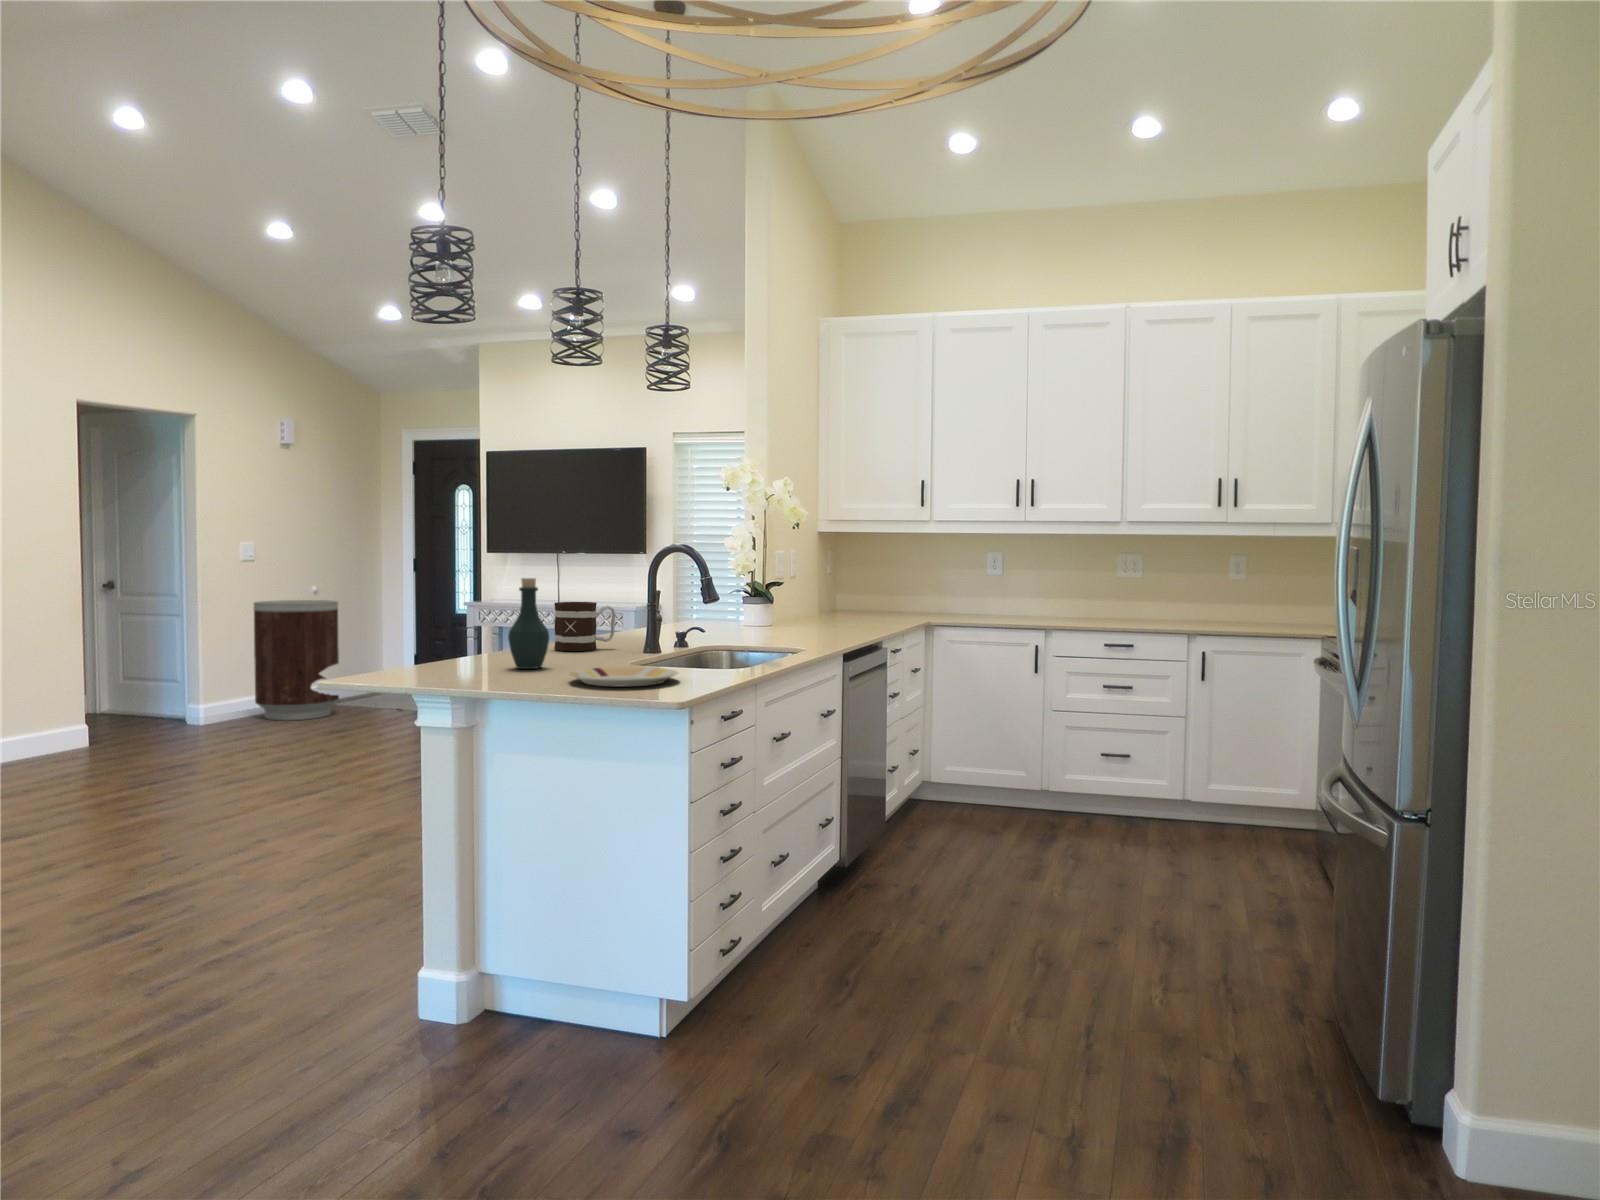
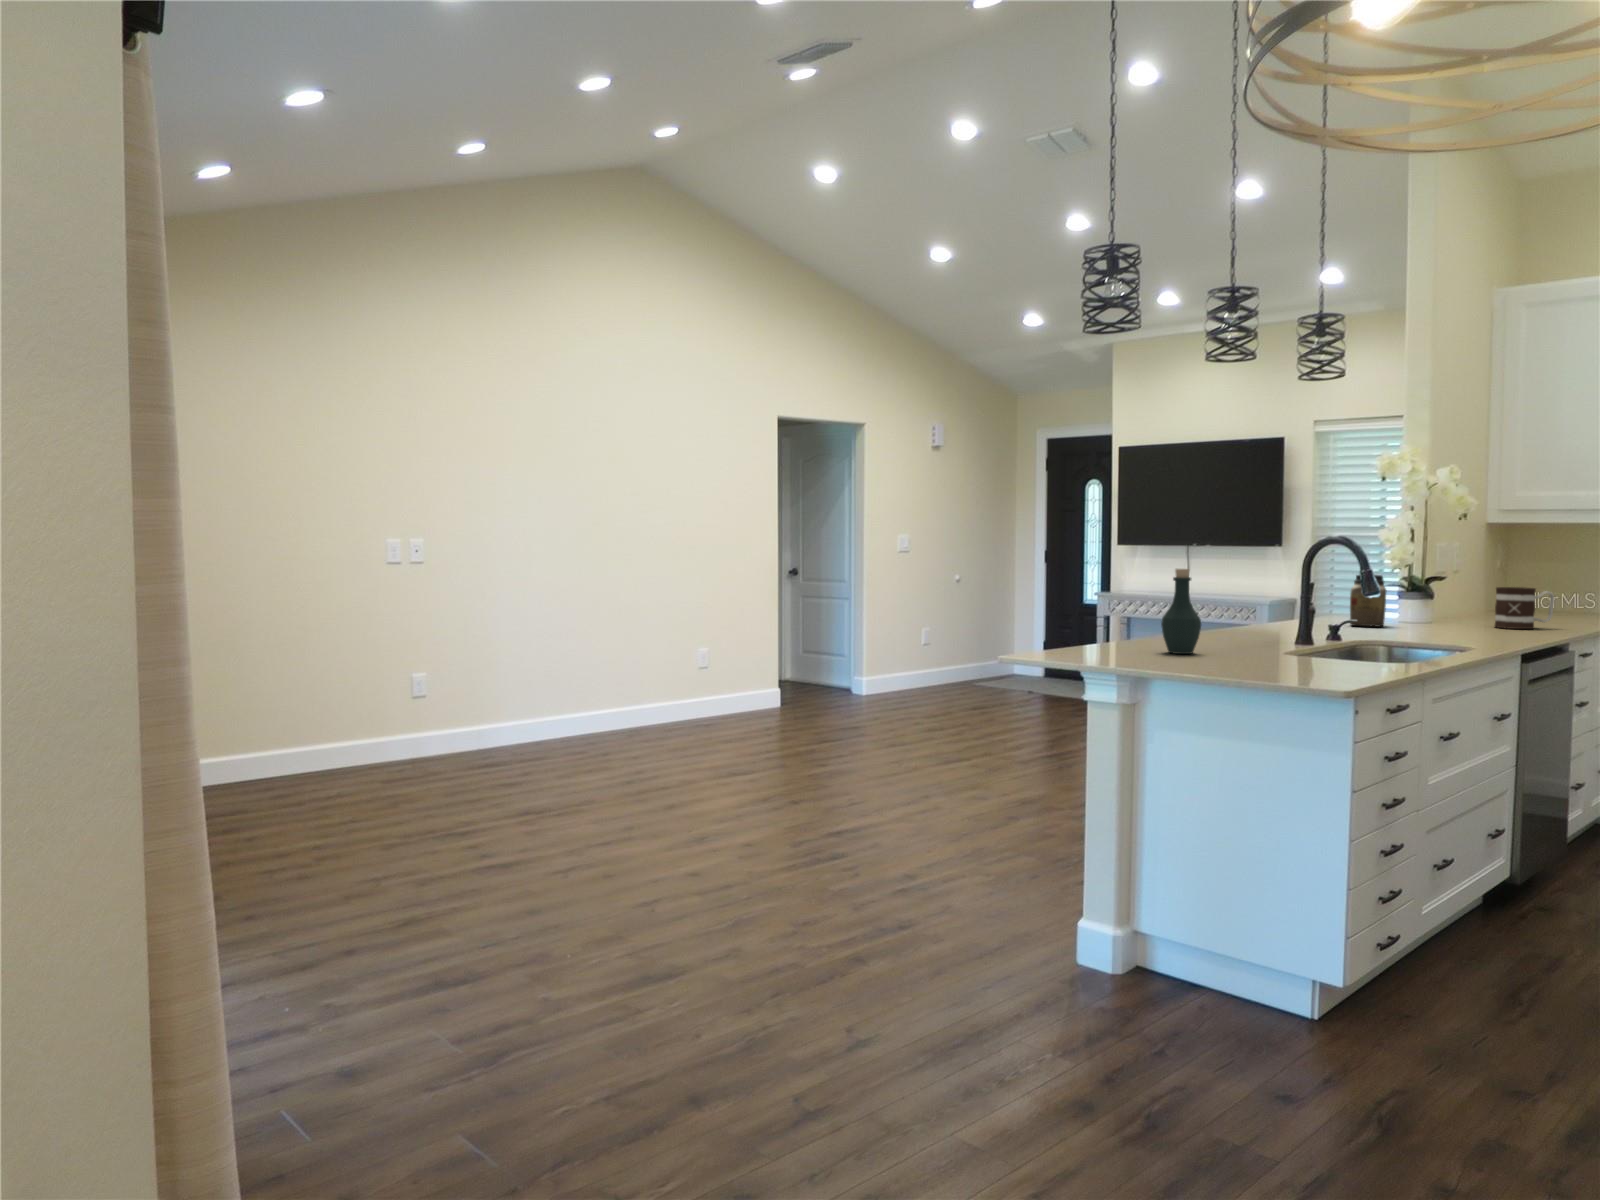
jar: none [697,581,727,630] -> present [1350,574,1387,627]
trash can: present [253,600,339,720] -> none [905,590,976,698]
mug: present [554,602,615,651] -> present [1495,587,1554,629]
plate: present [569,667,679,687] -> none [1223,655,1339,674]

